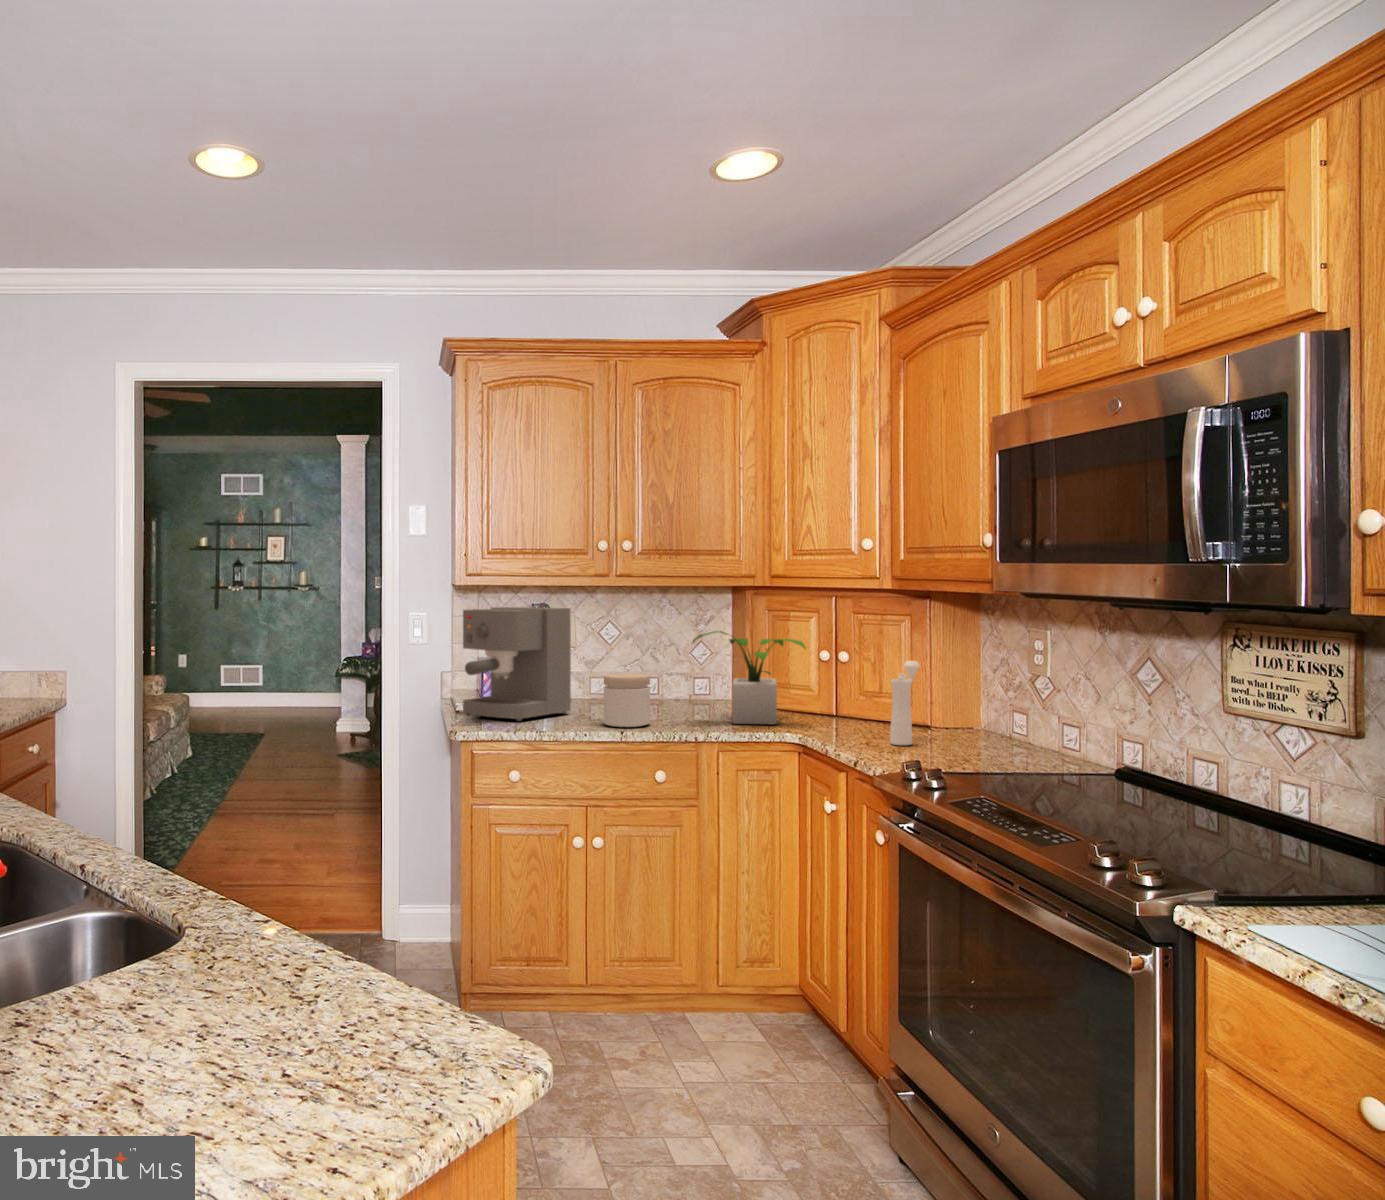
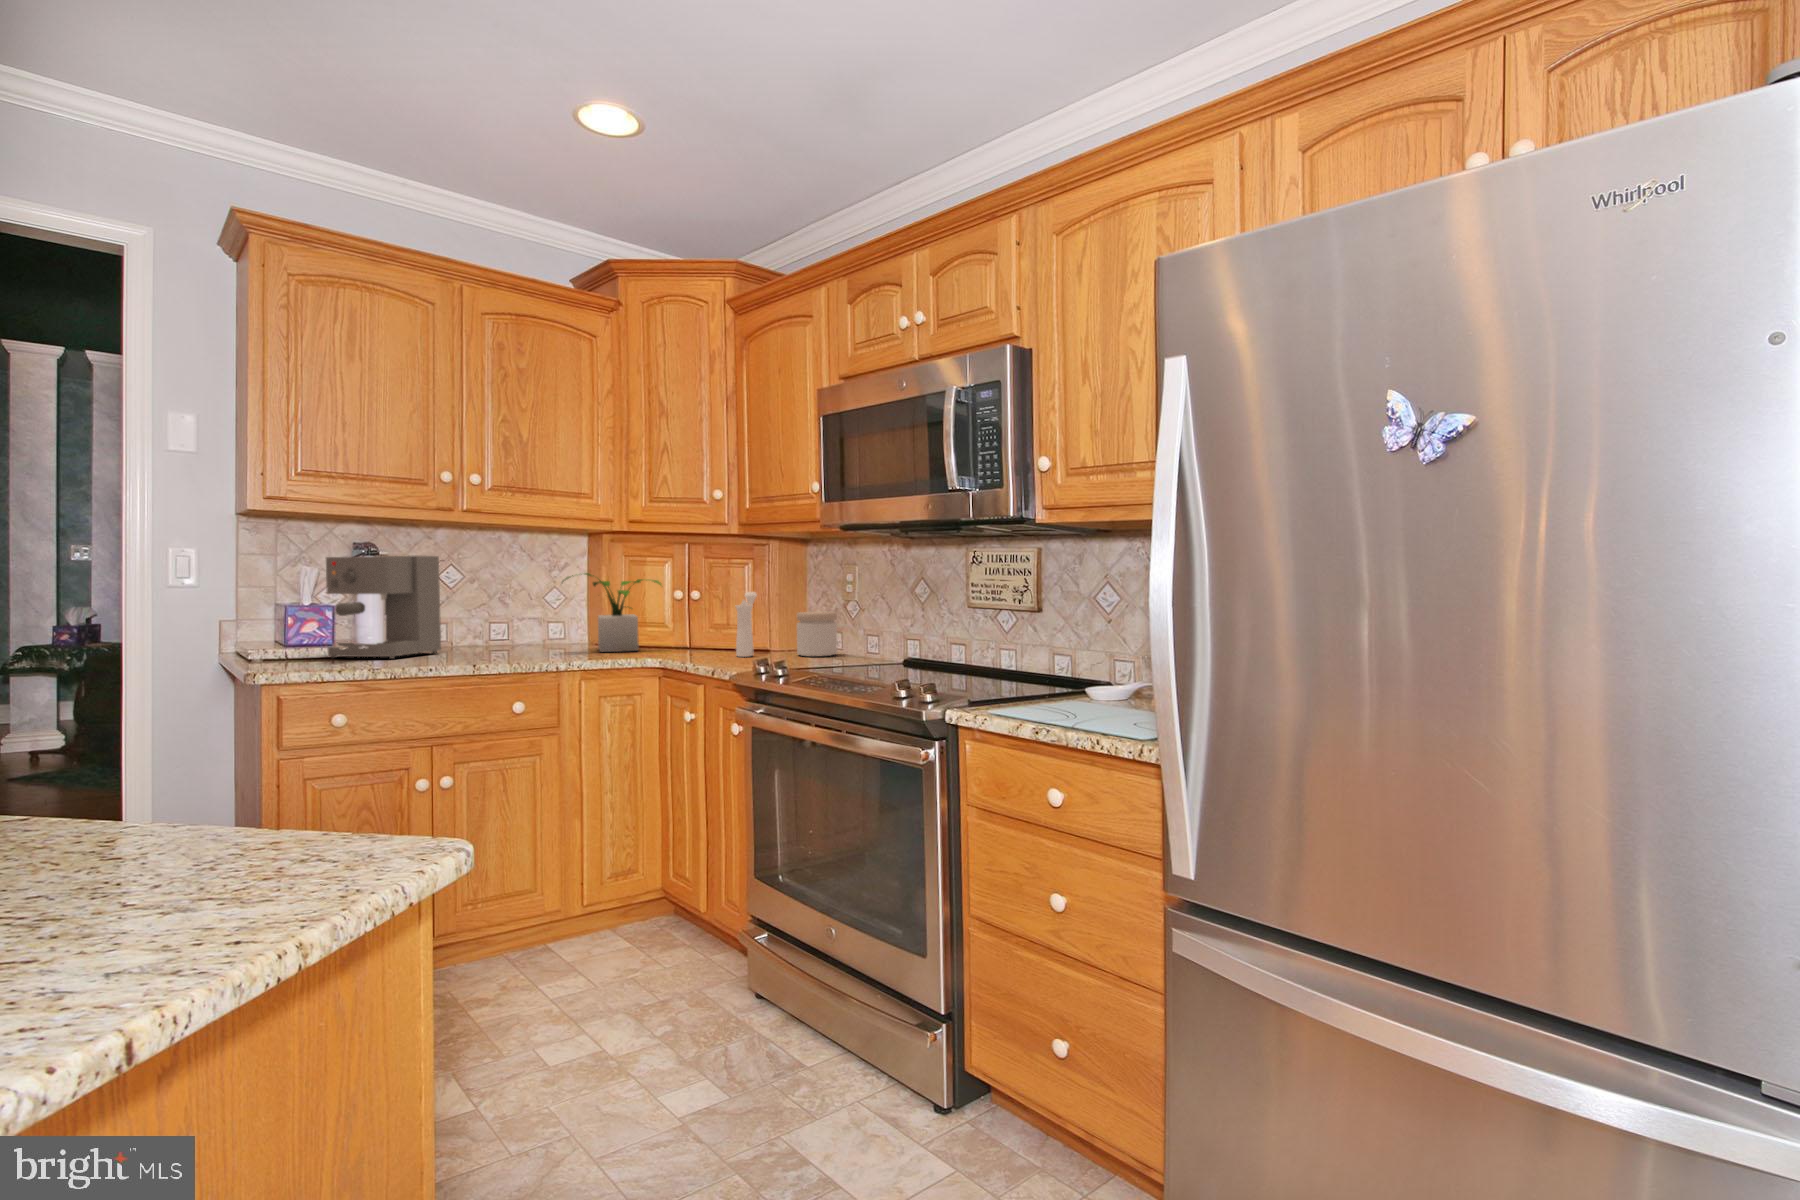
jar: present [603,673,650,727] -> present [797,612,837,657]

